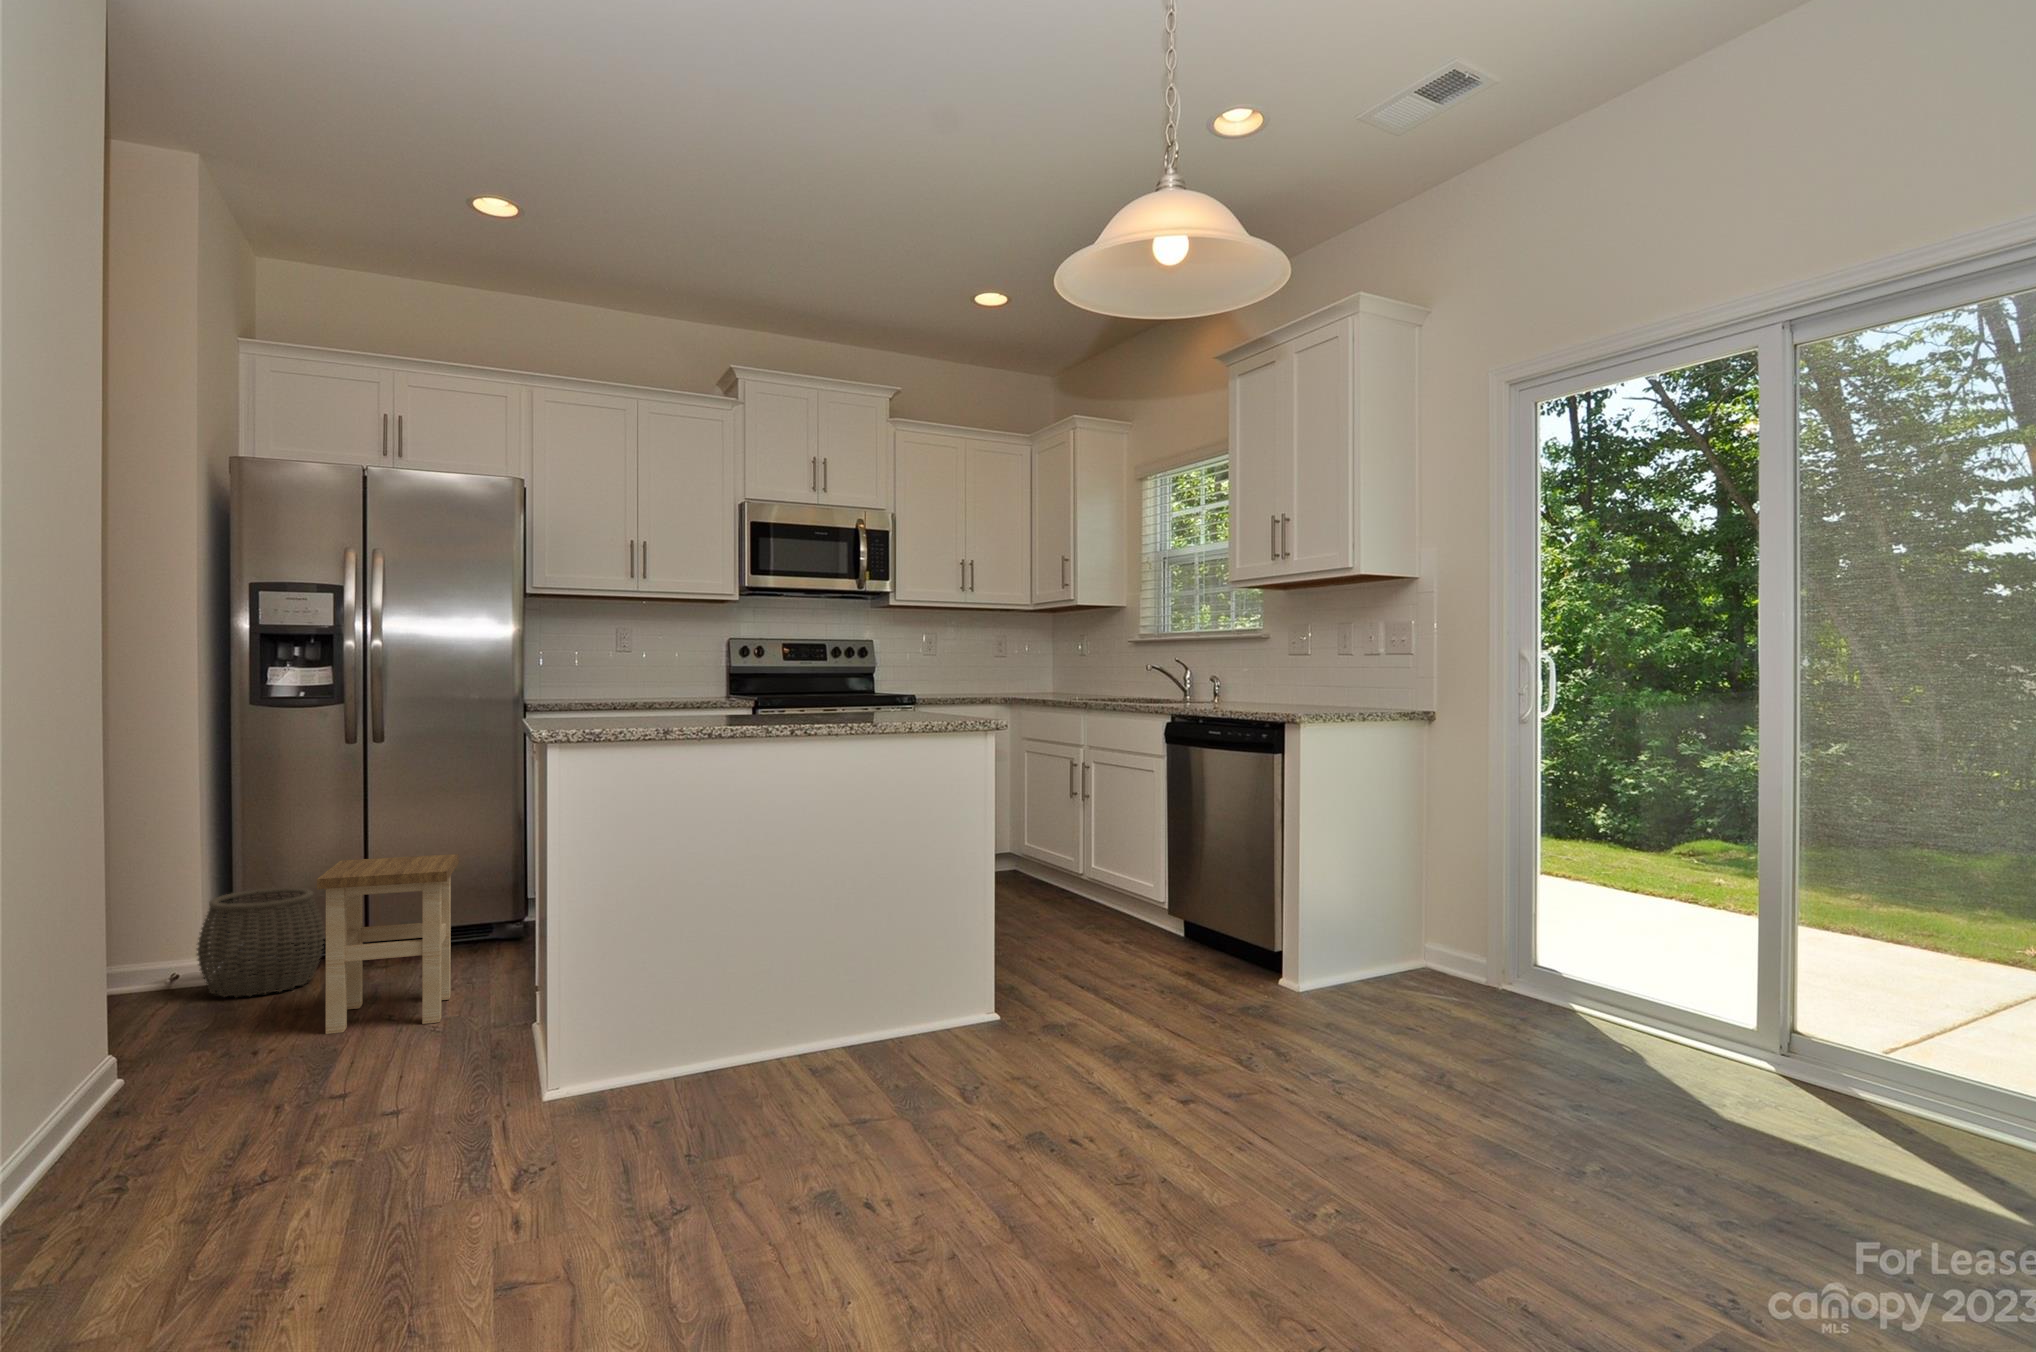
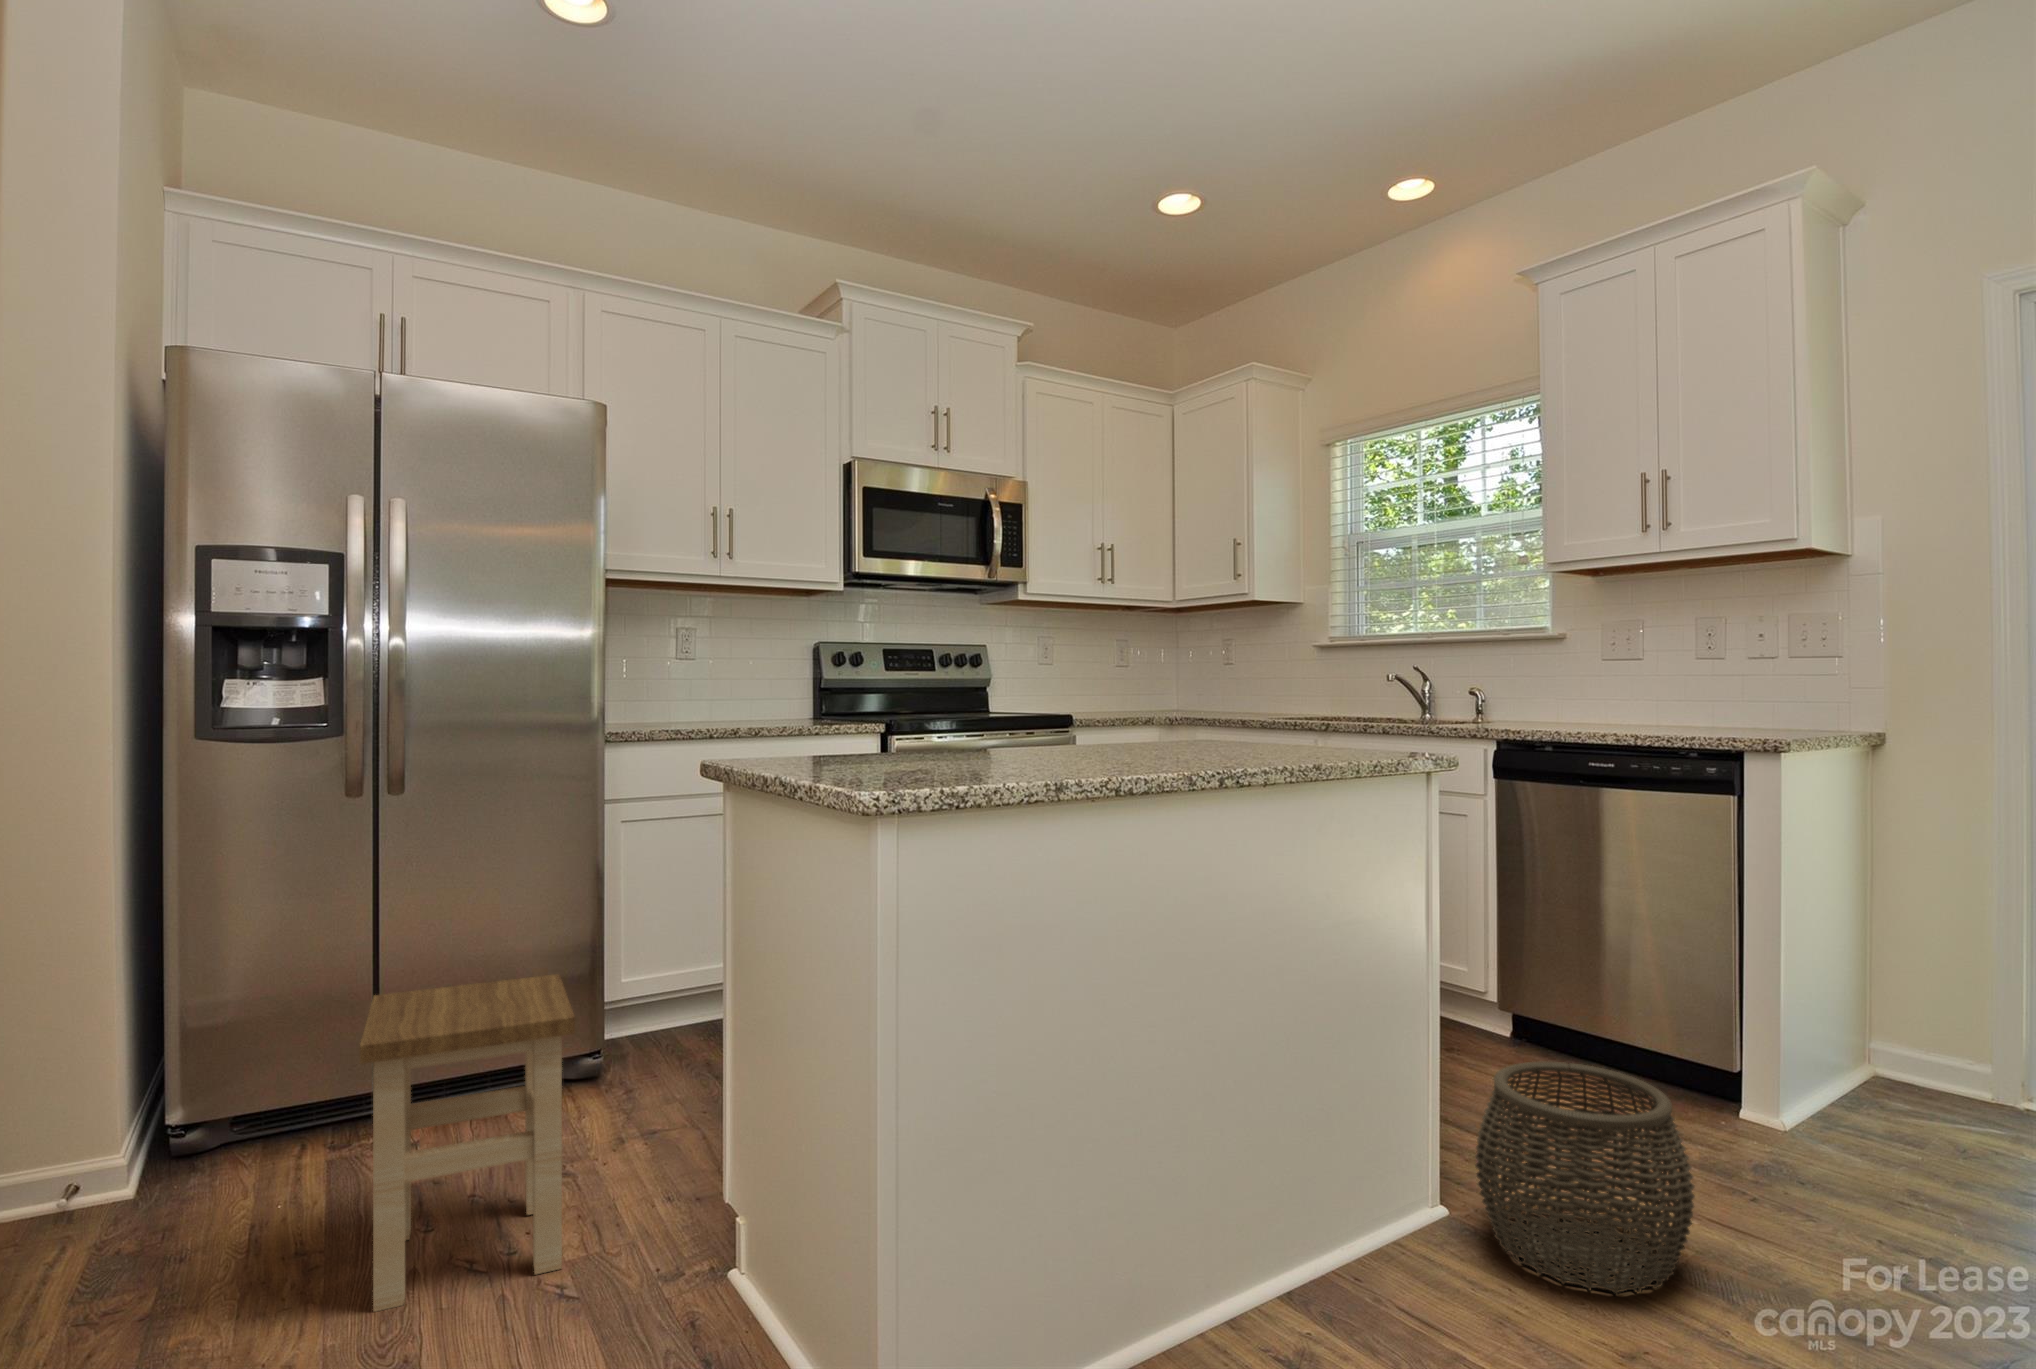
woven basket: present [197,888,324,997] -> present [1475,1062,1695,1294]

